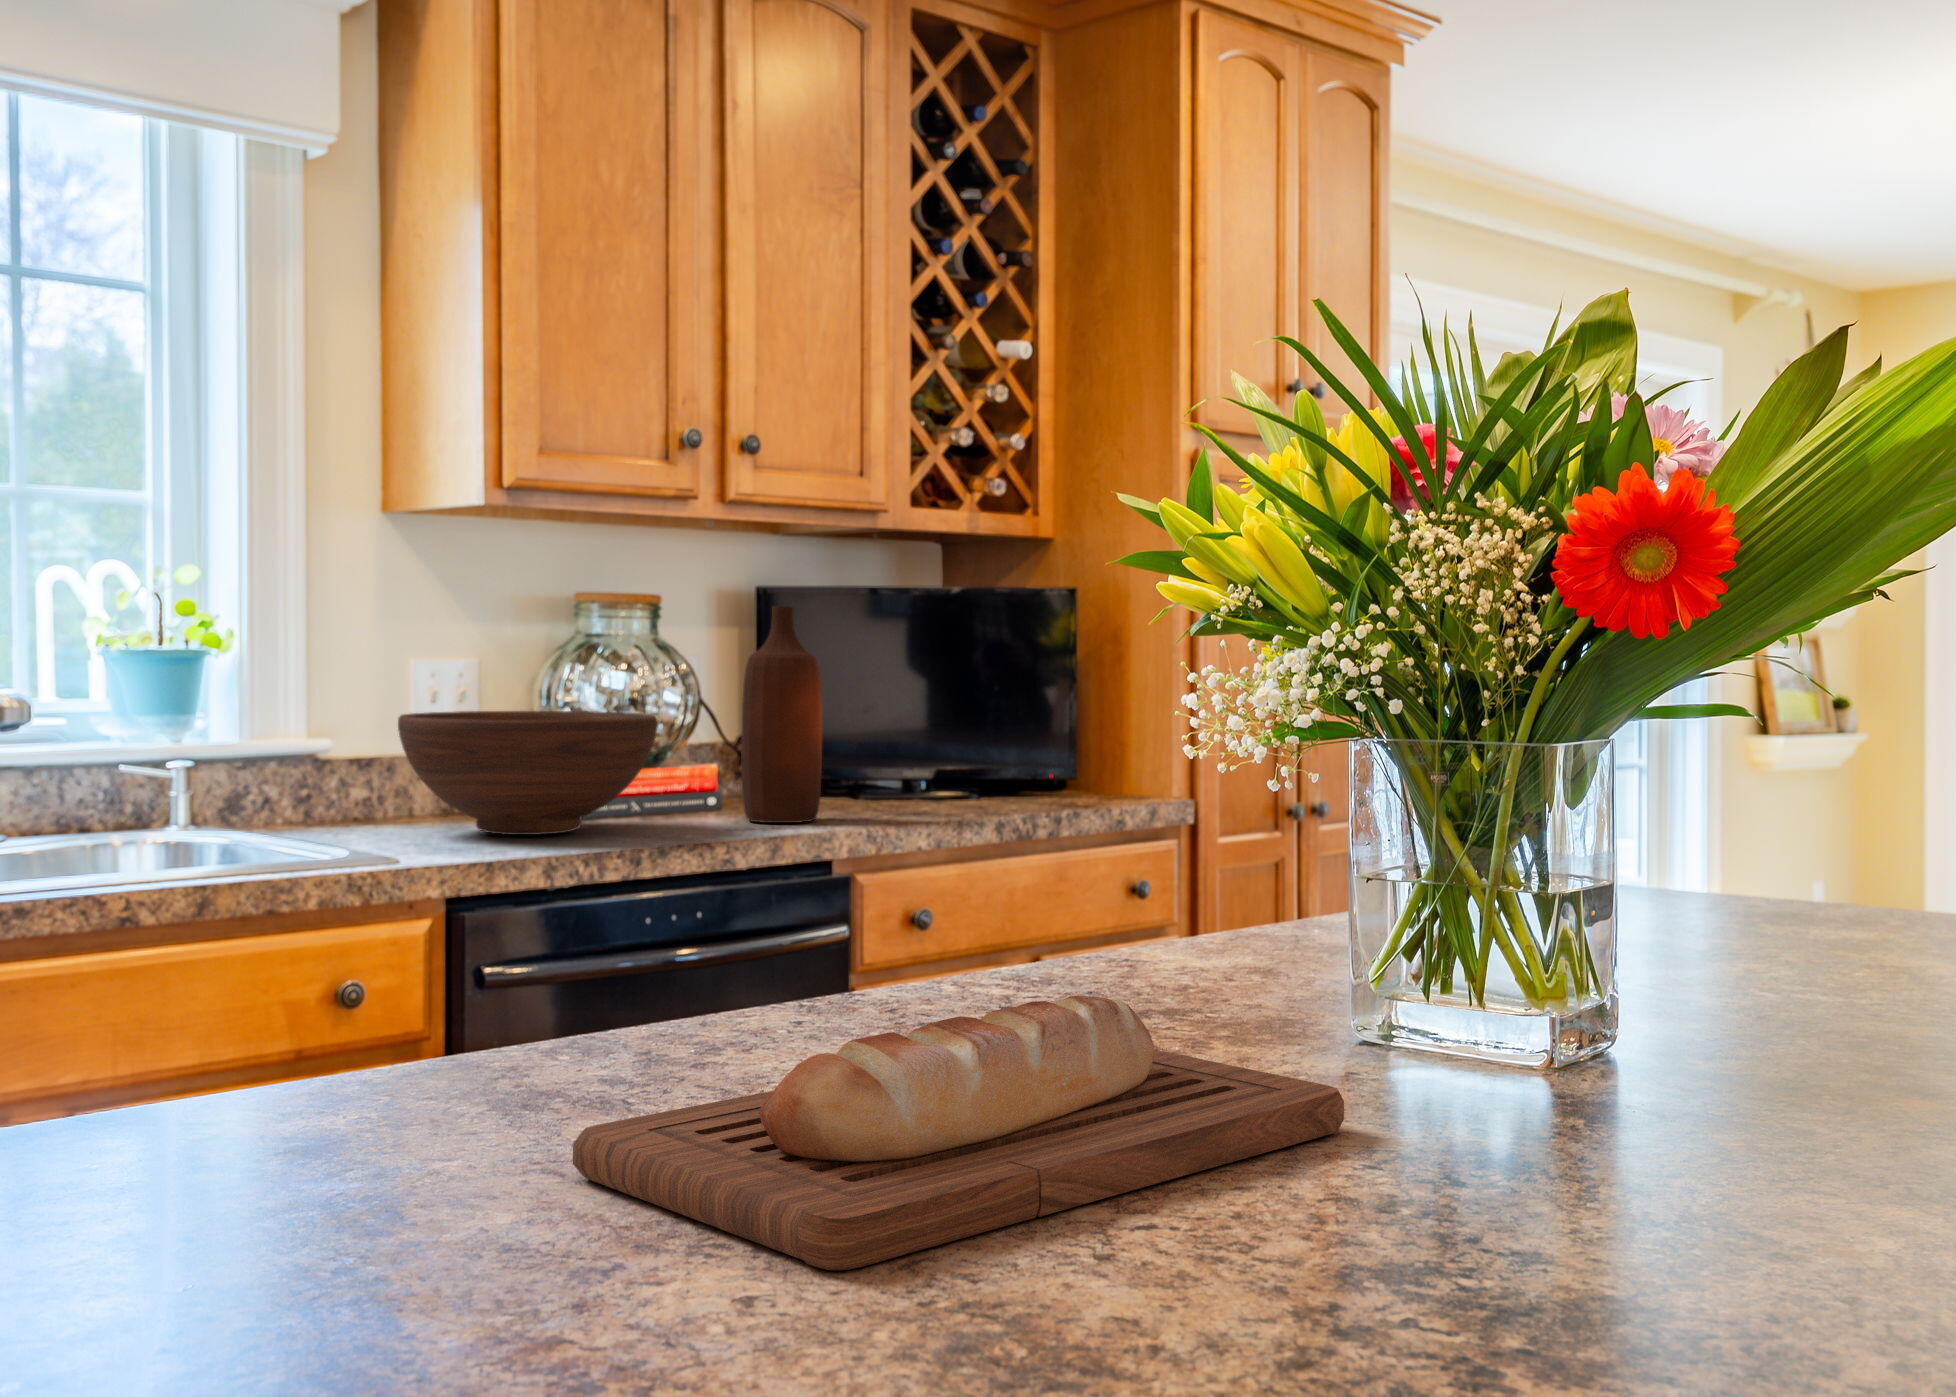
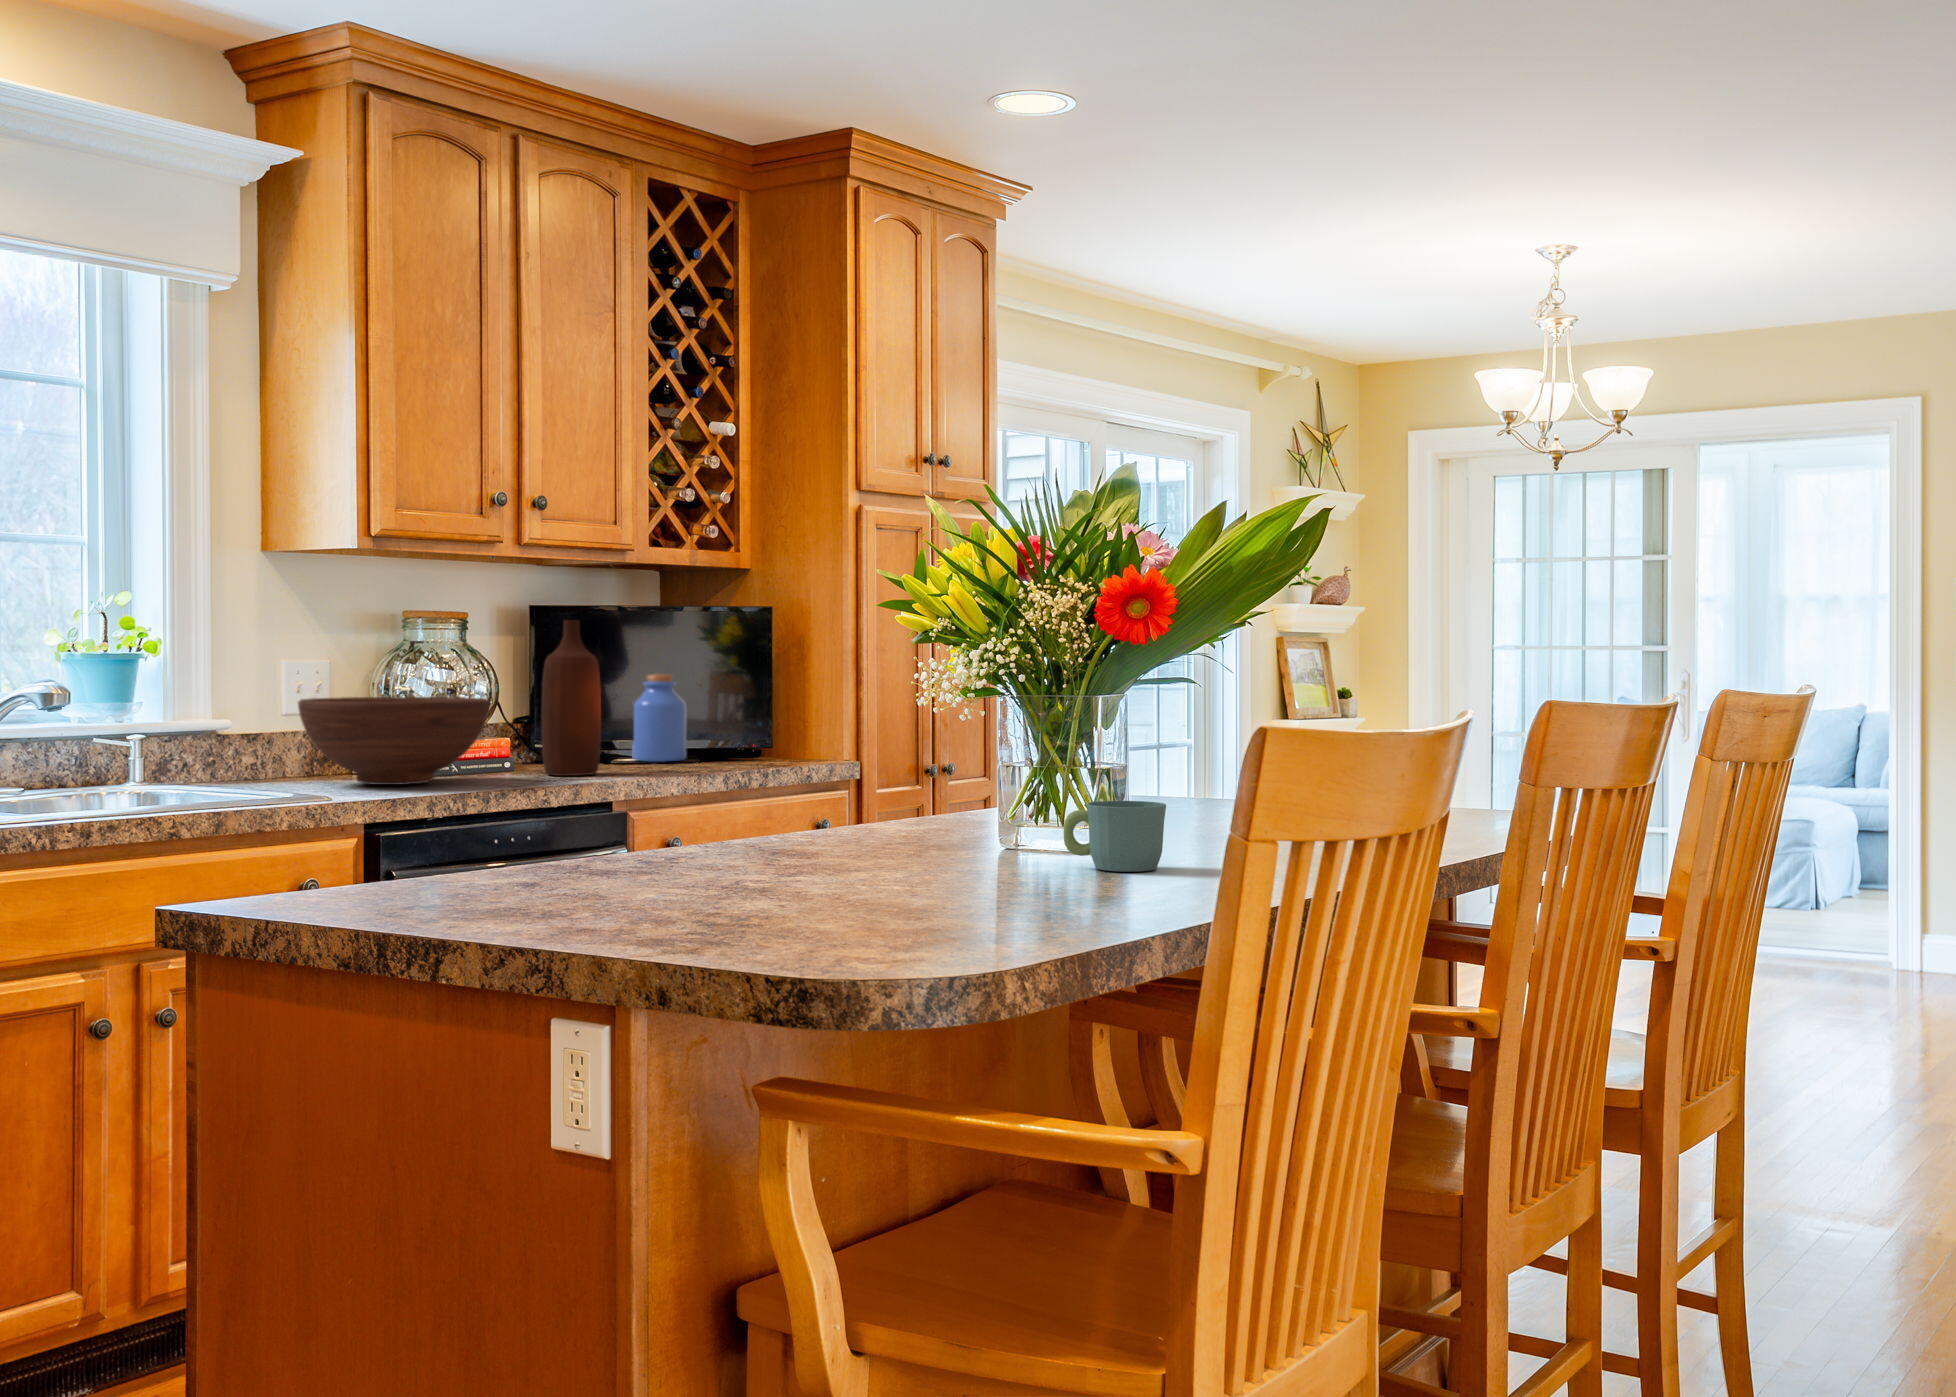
jar: none [885,681,958,800] -> present [632,674,686,762]
mug: none [1480,972,1715,1143] -> present [1064,801,1166,872]
bread loaf: present [573,996,1344,1270] -> none [665,815,1003,906]

